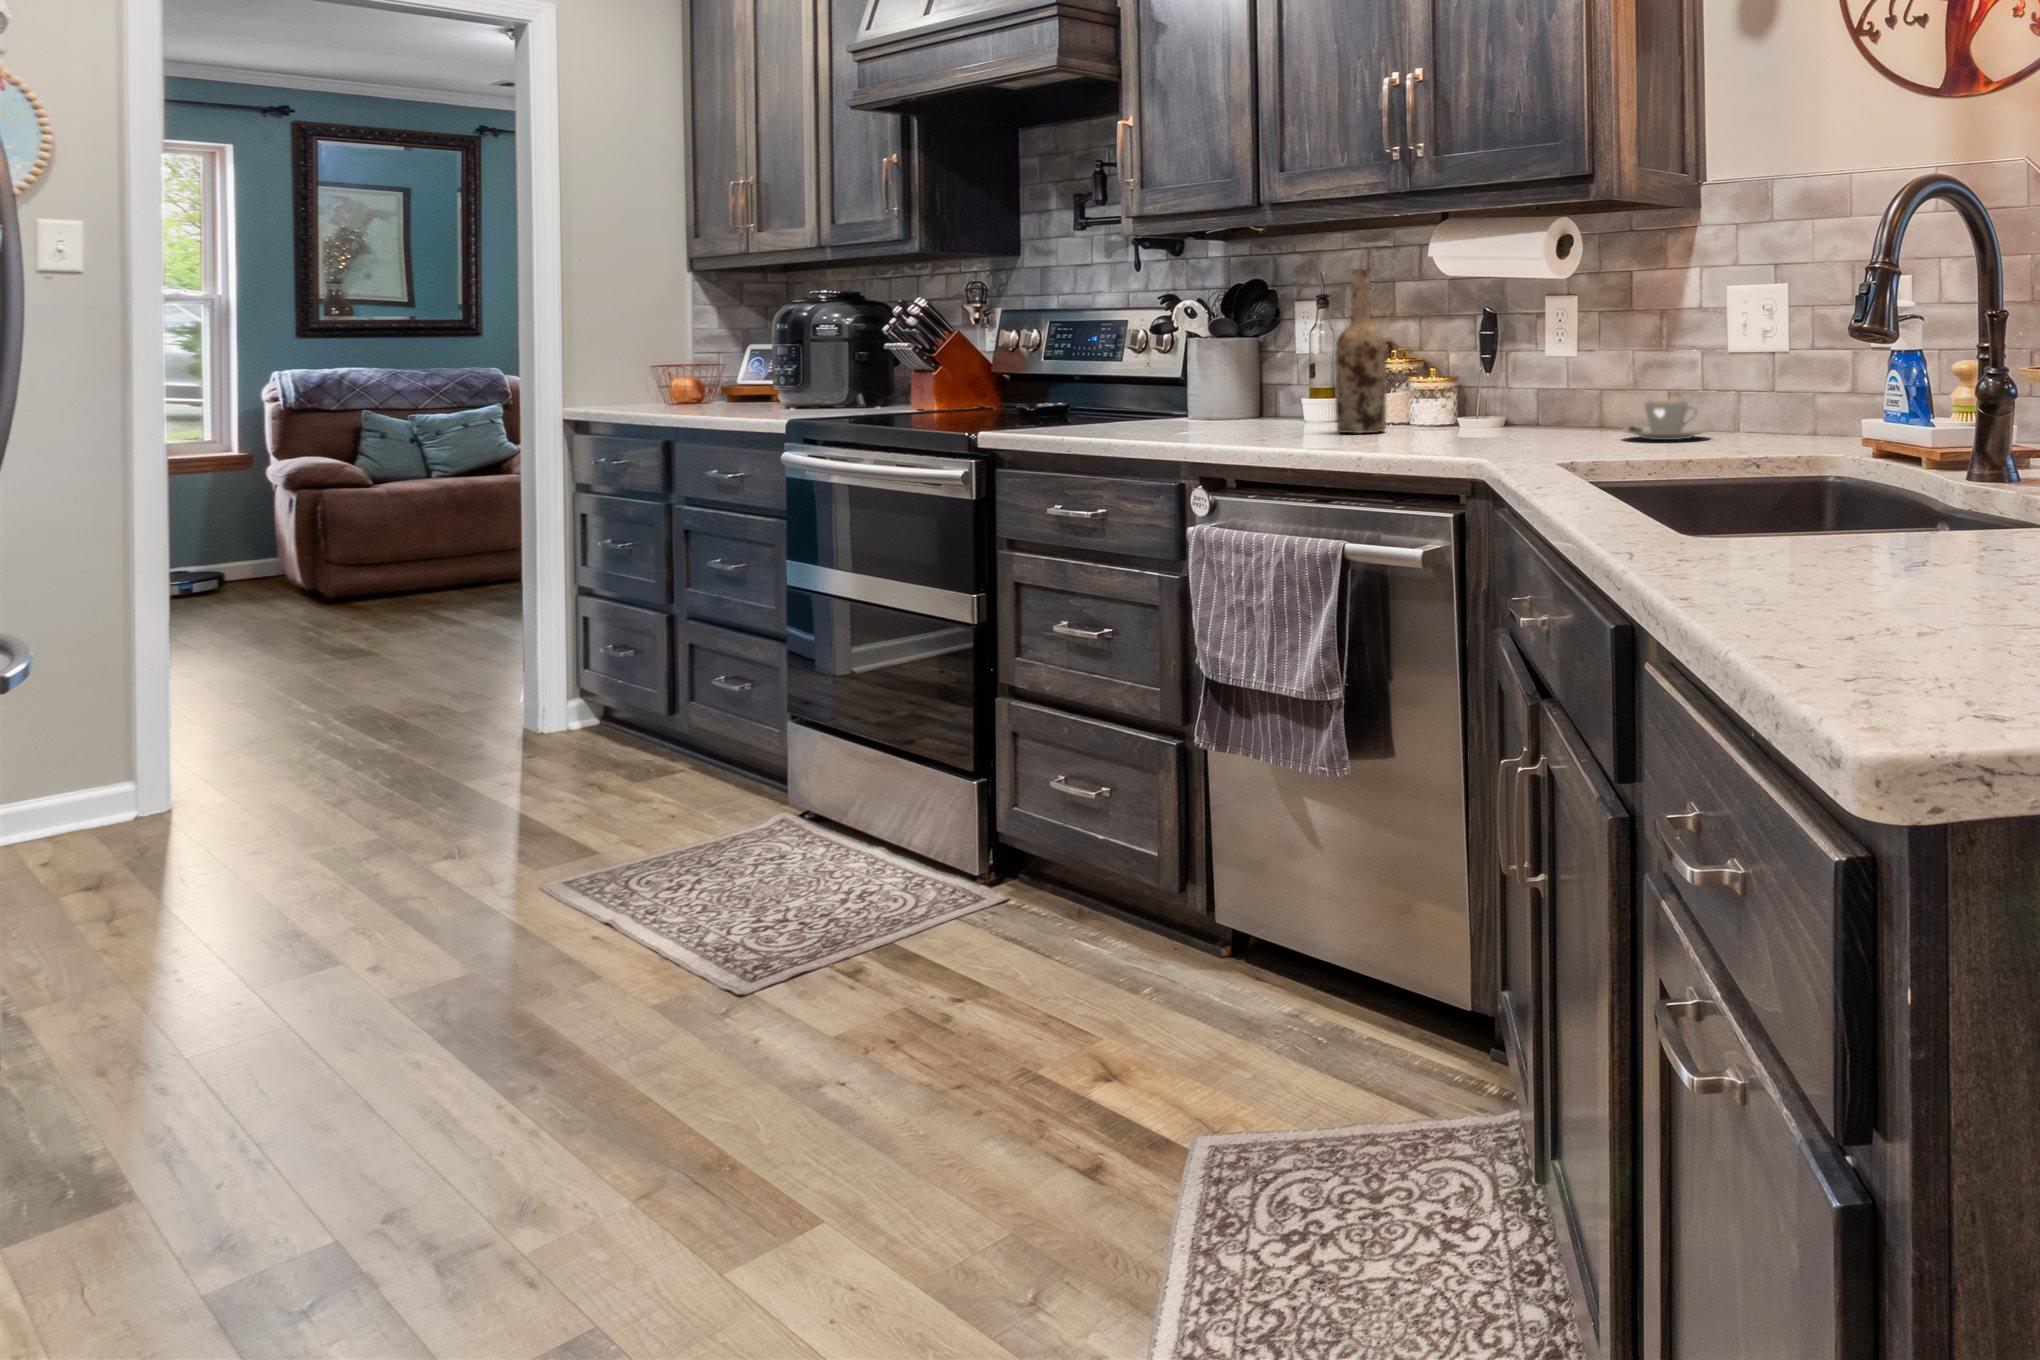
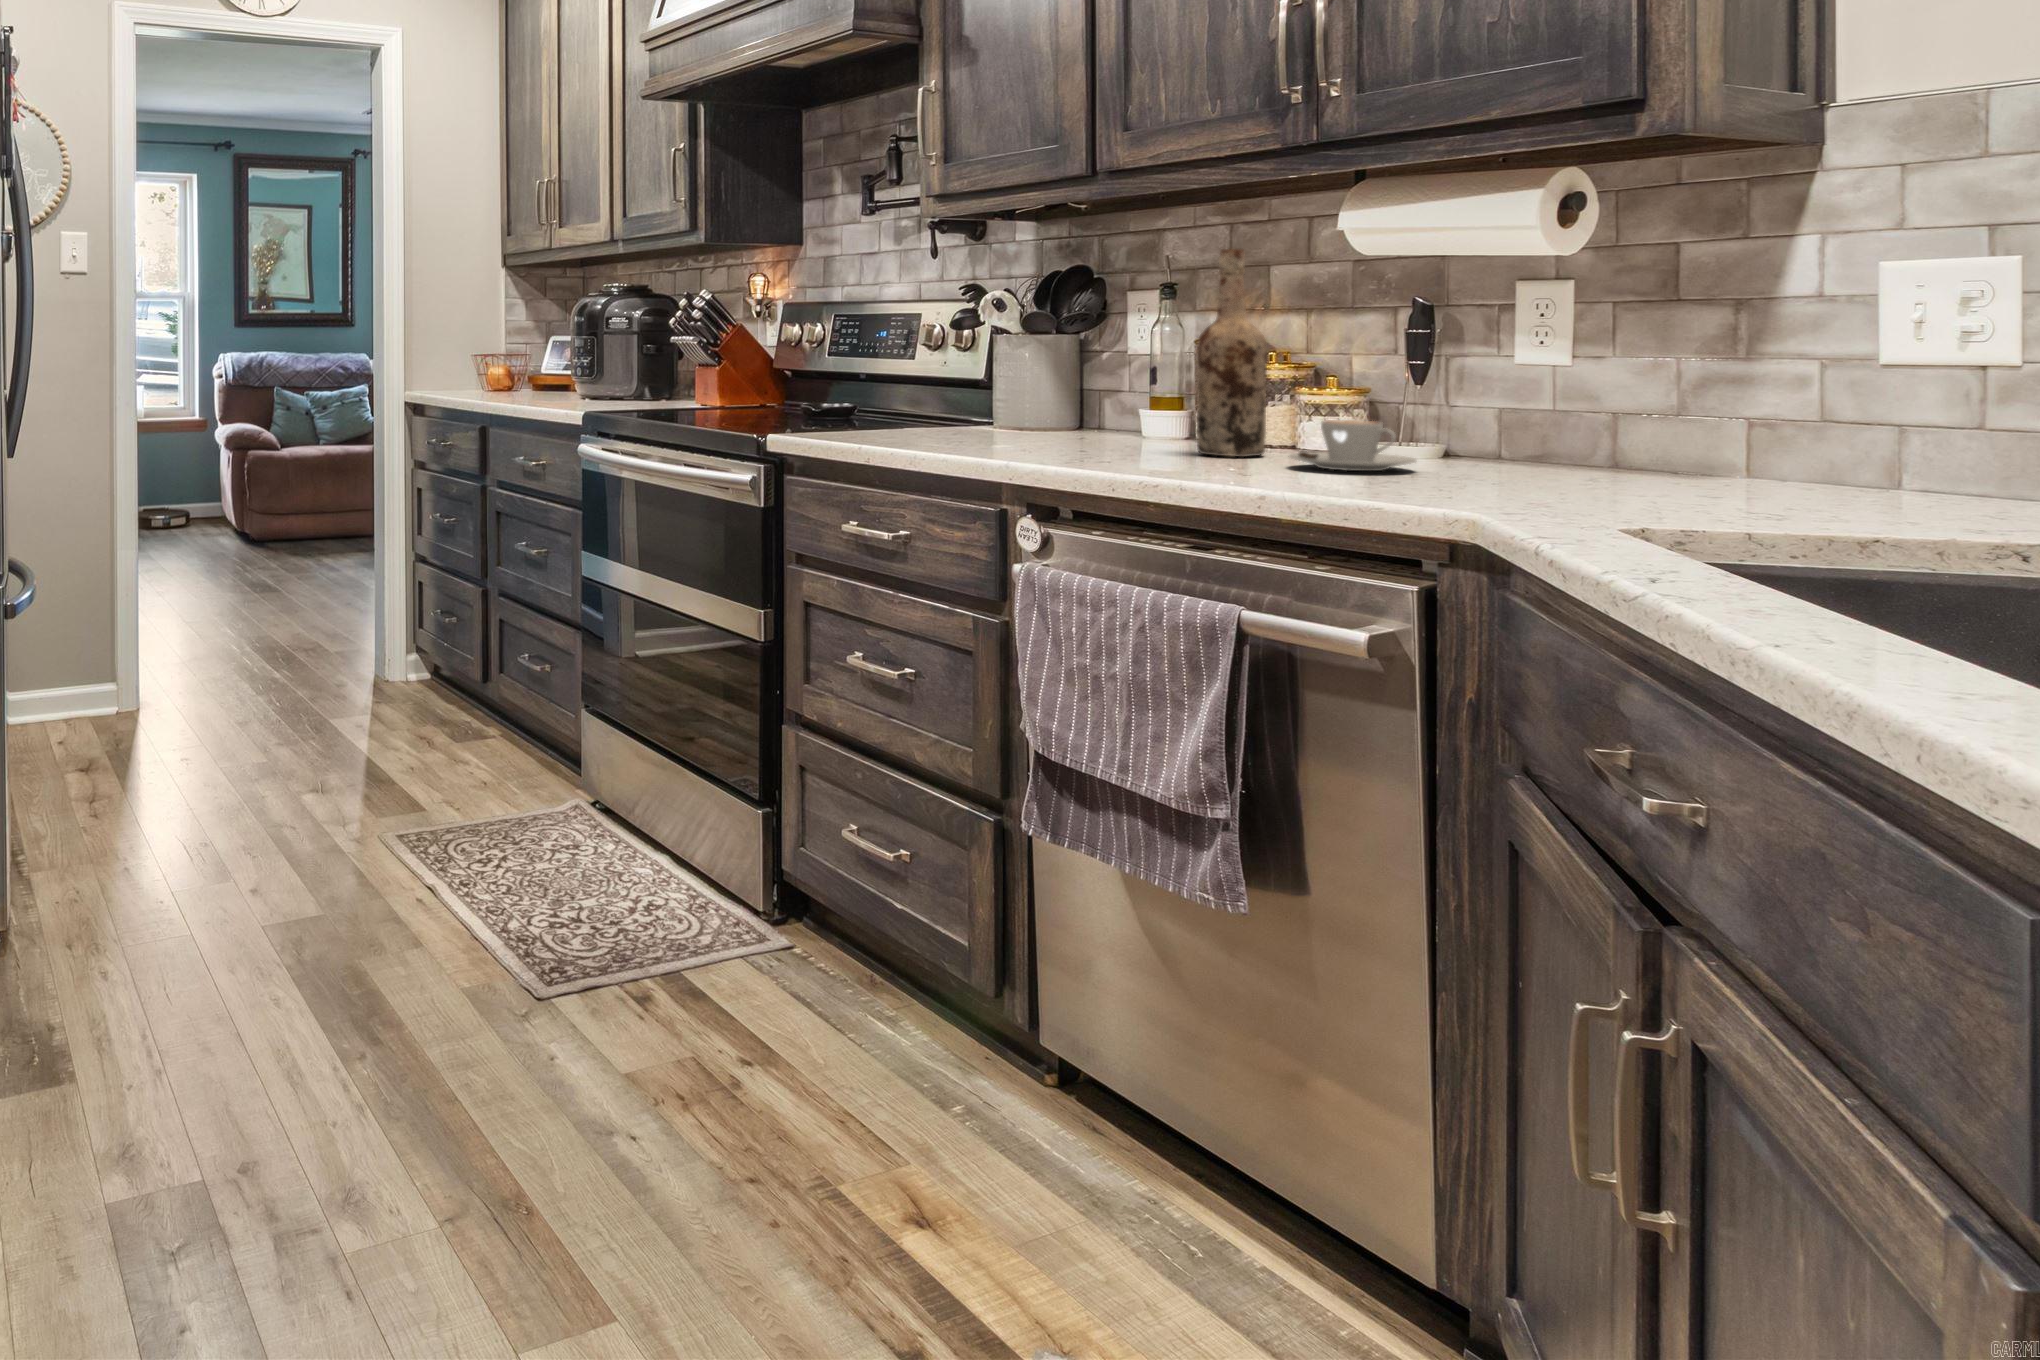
coffee cup: present [1623,400,1710,440] -> present [1288,420,1416,471]

